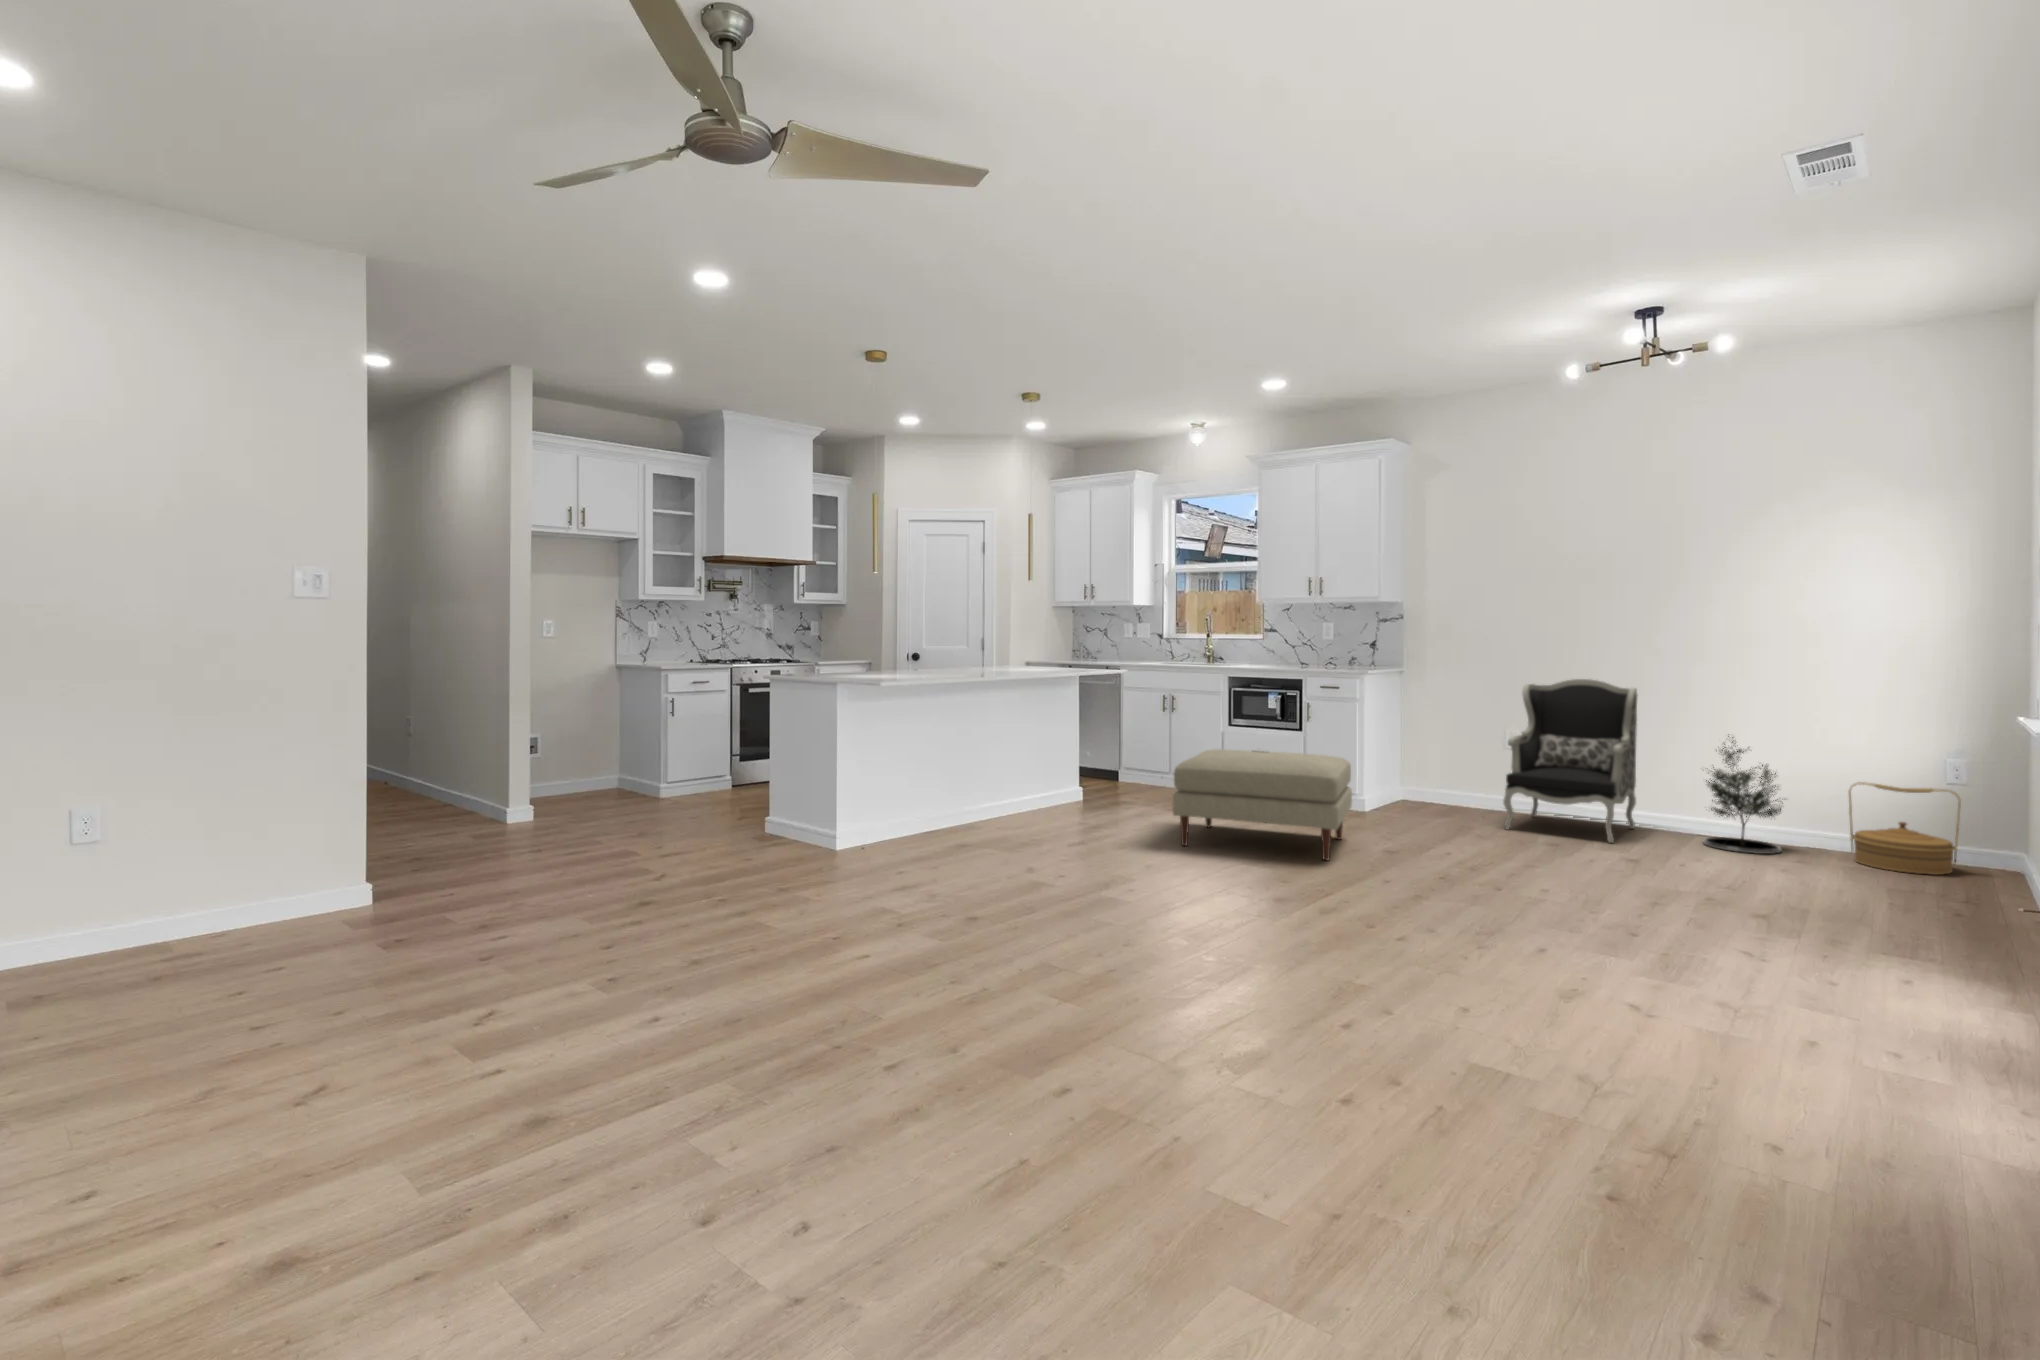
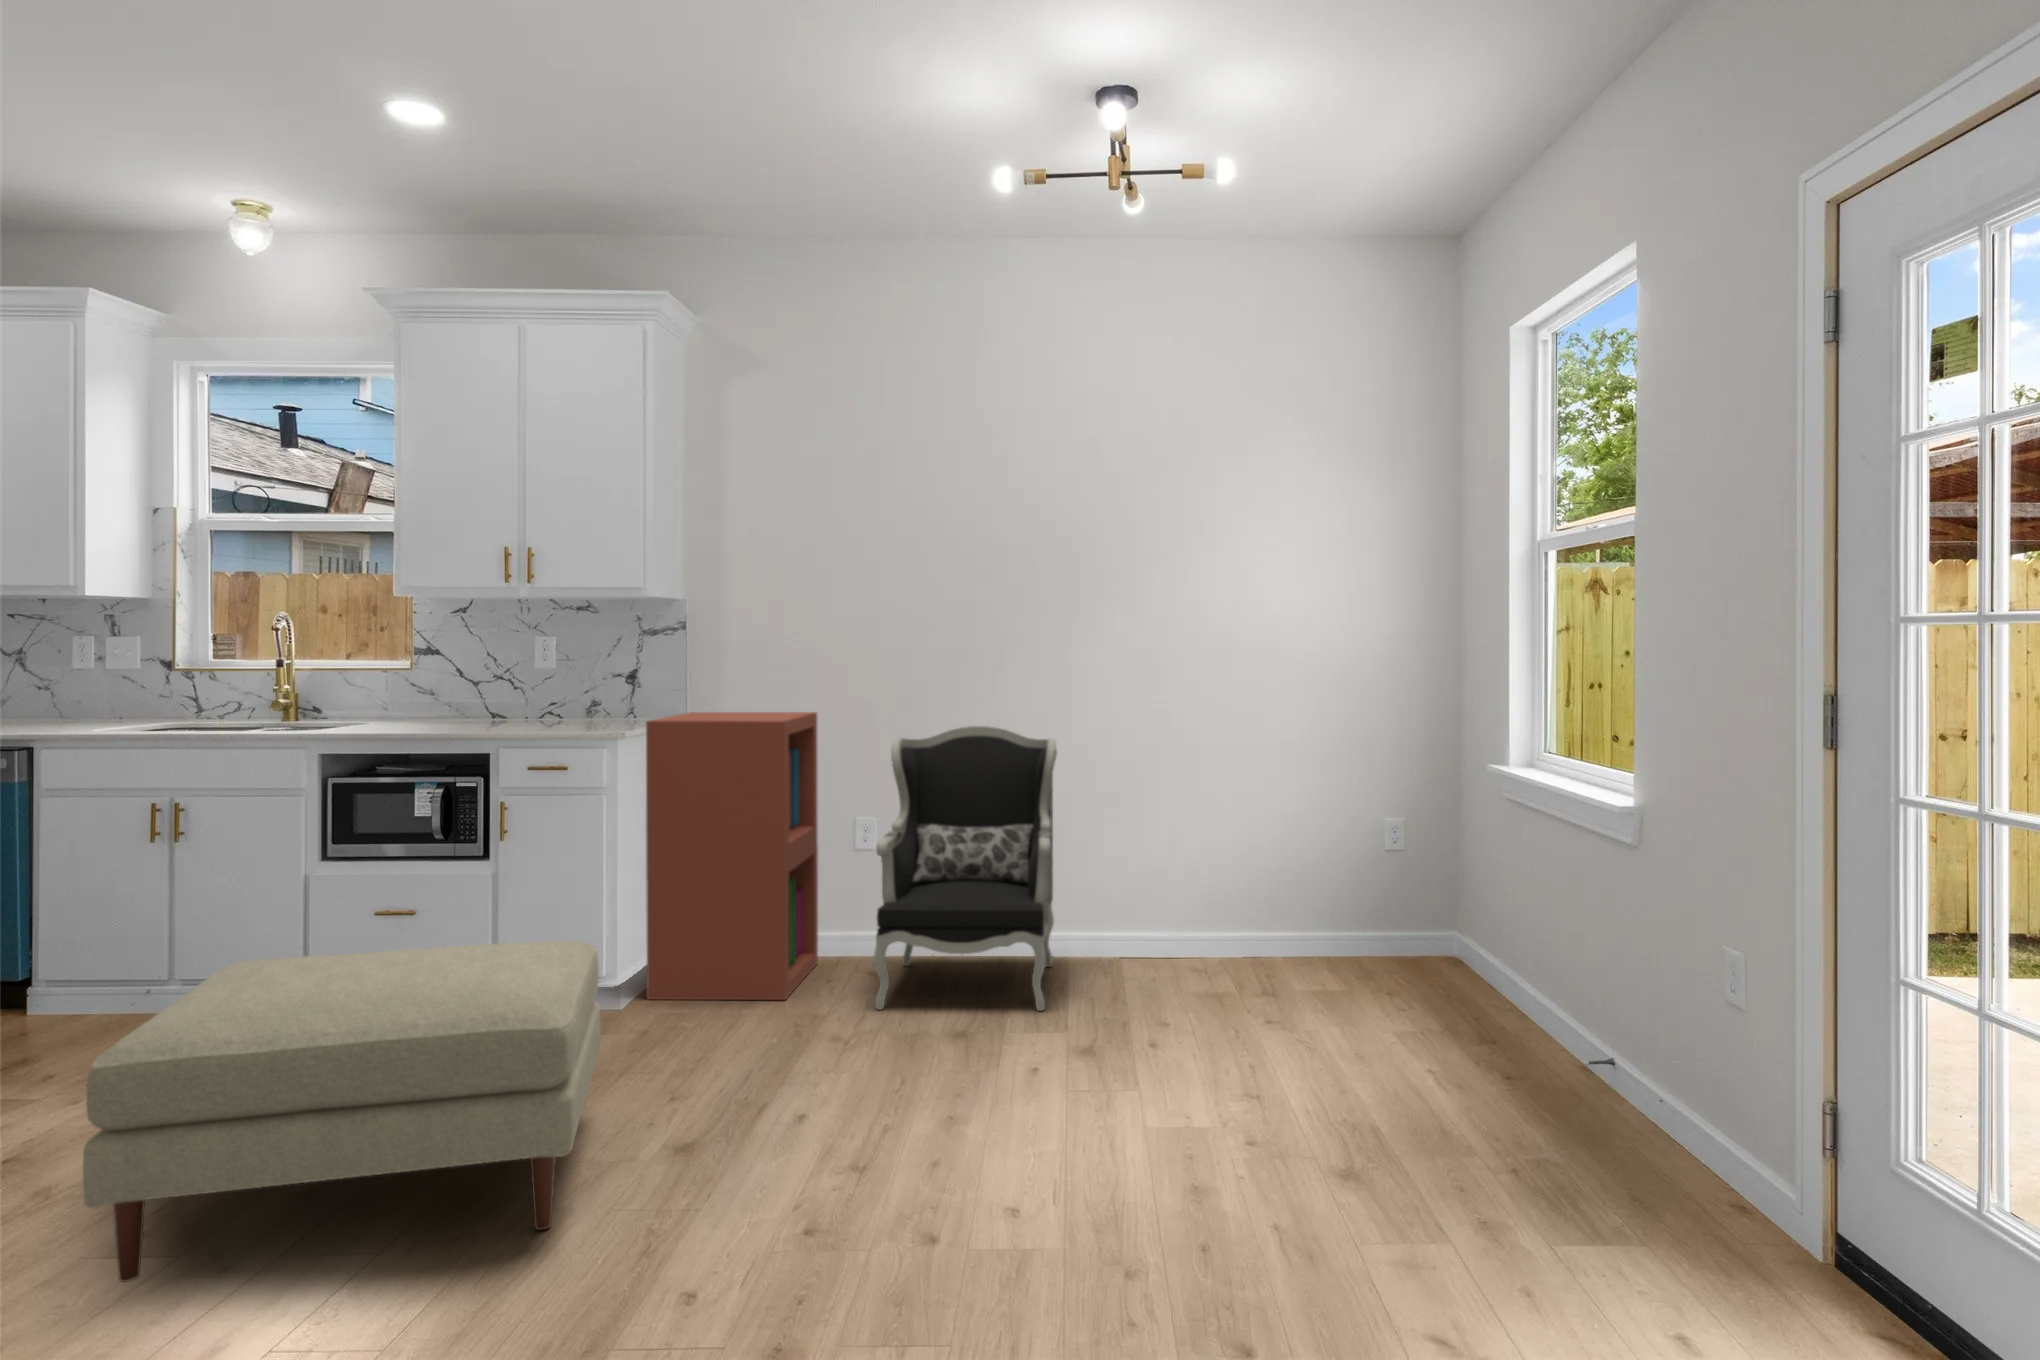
bookshelf: none [1378,665,1479,819] -> present [646,712,818,1000]
potted tree: present [1703,734,1786,854] -> none [1144,805,1252,992]
woven basket: present [1849,782,1961,875] -> none [1317,863,1435,991]

